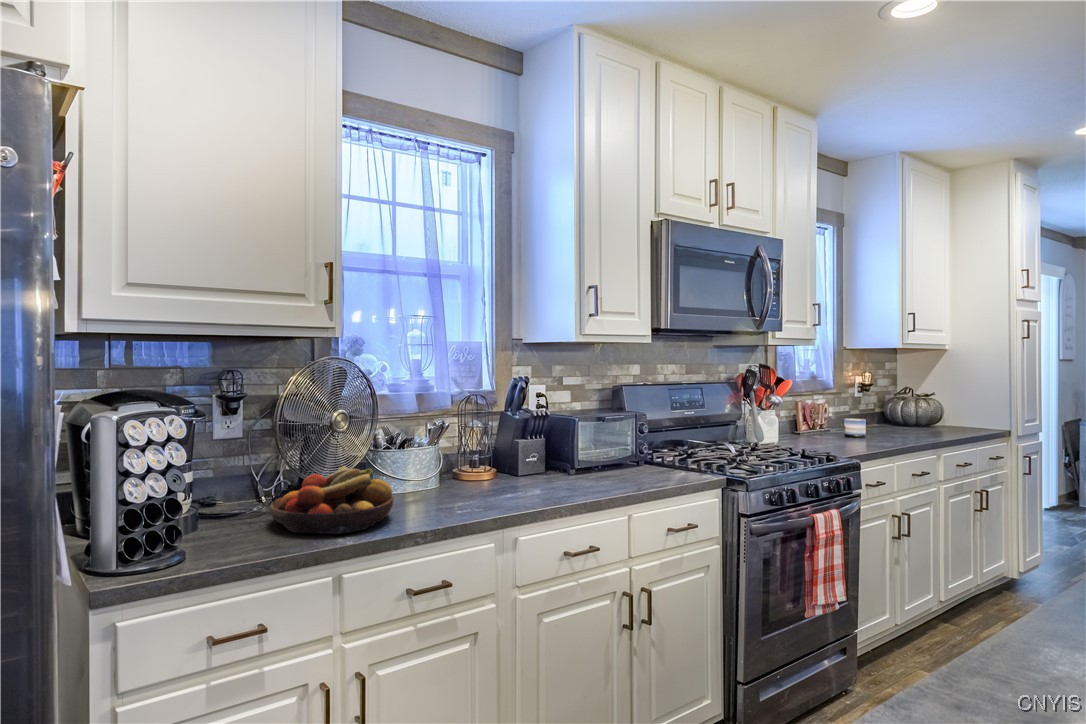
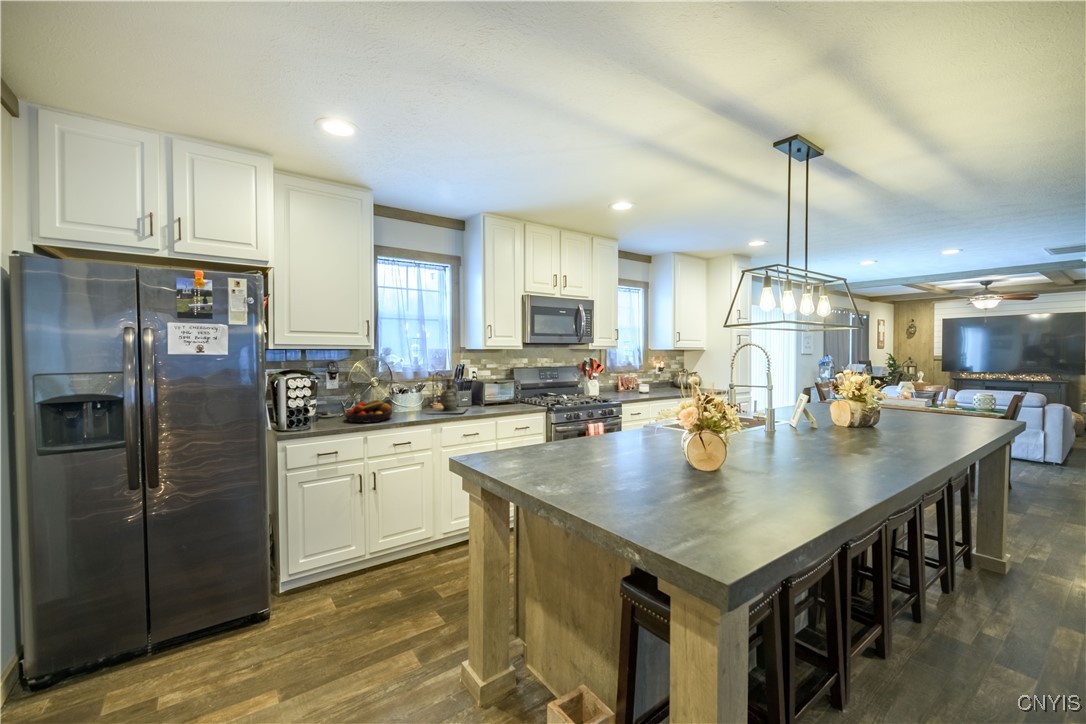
ceramic jug: none [468,412,560,500] -> present [428,379,467,414]

